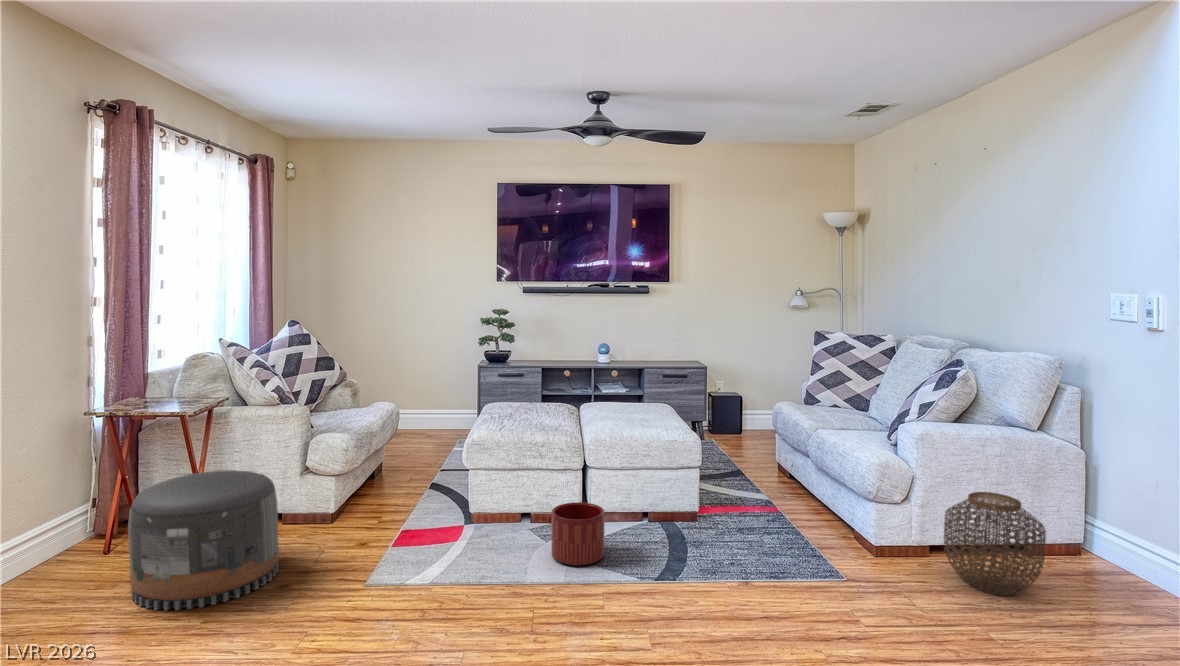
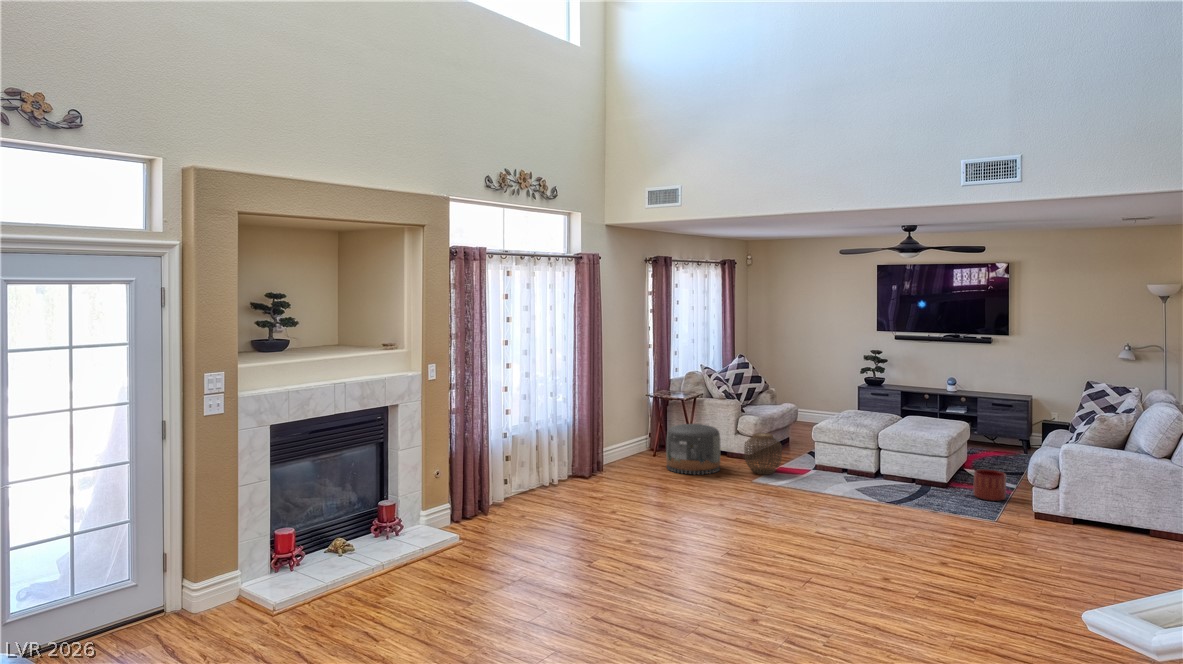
woven basket: present [944,492,1046,596] -> present [744,433,782,474]
planter: present [551,502,604,566] -> present [973,470,1006,501]

